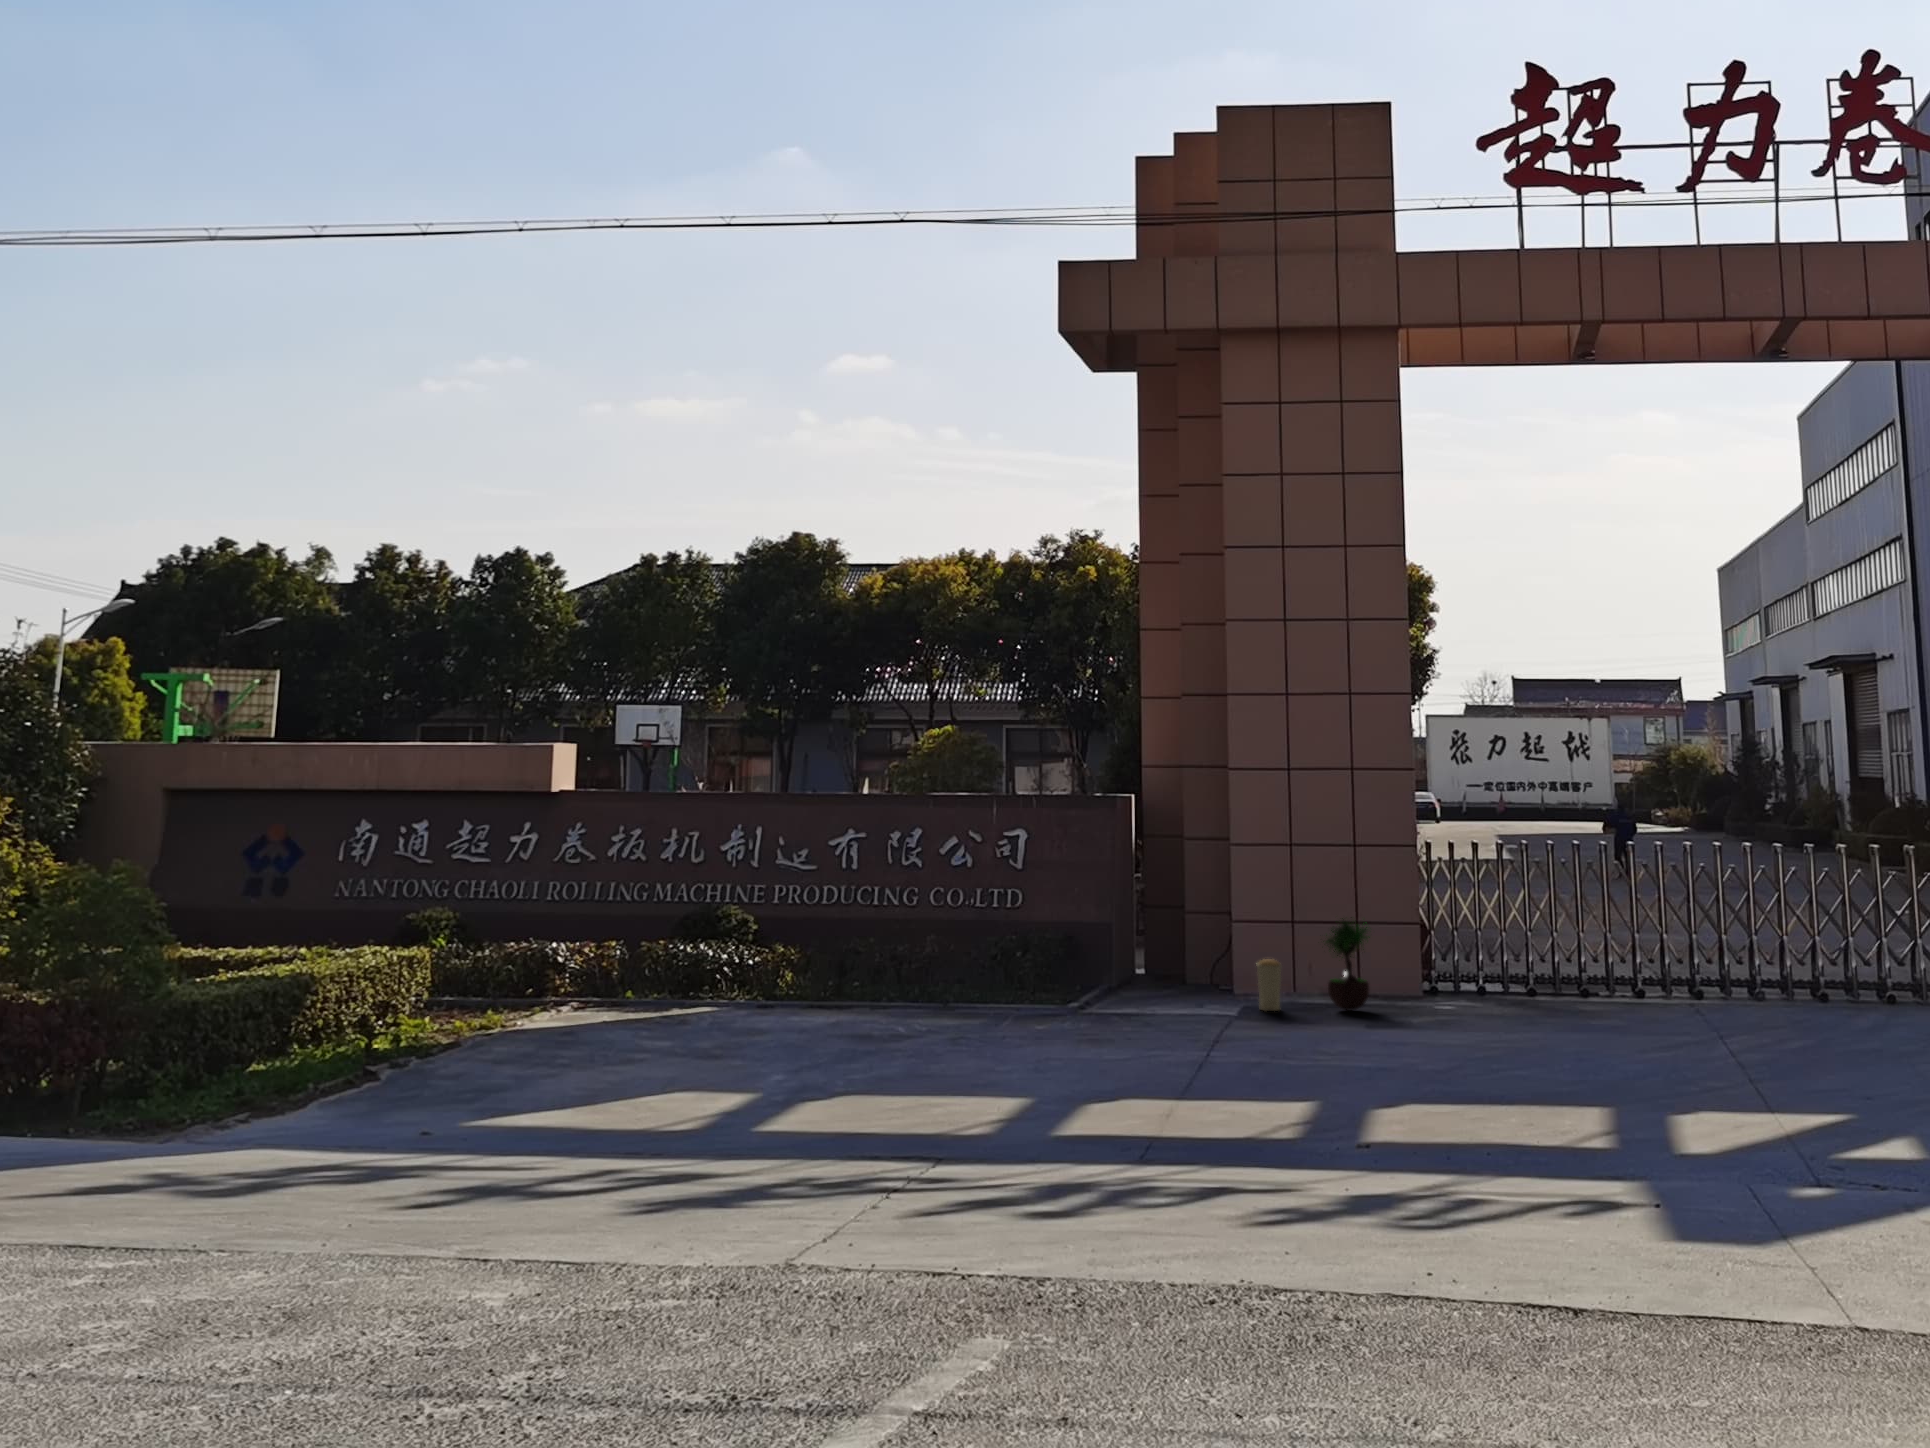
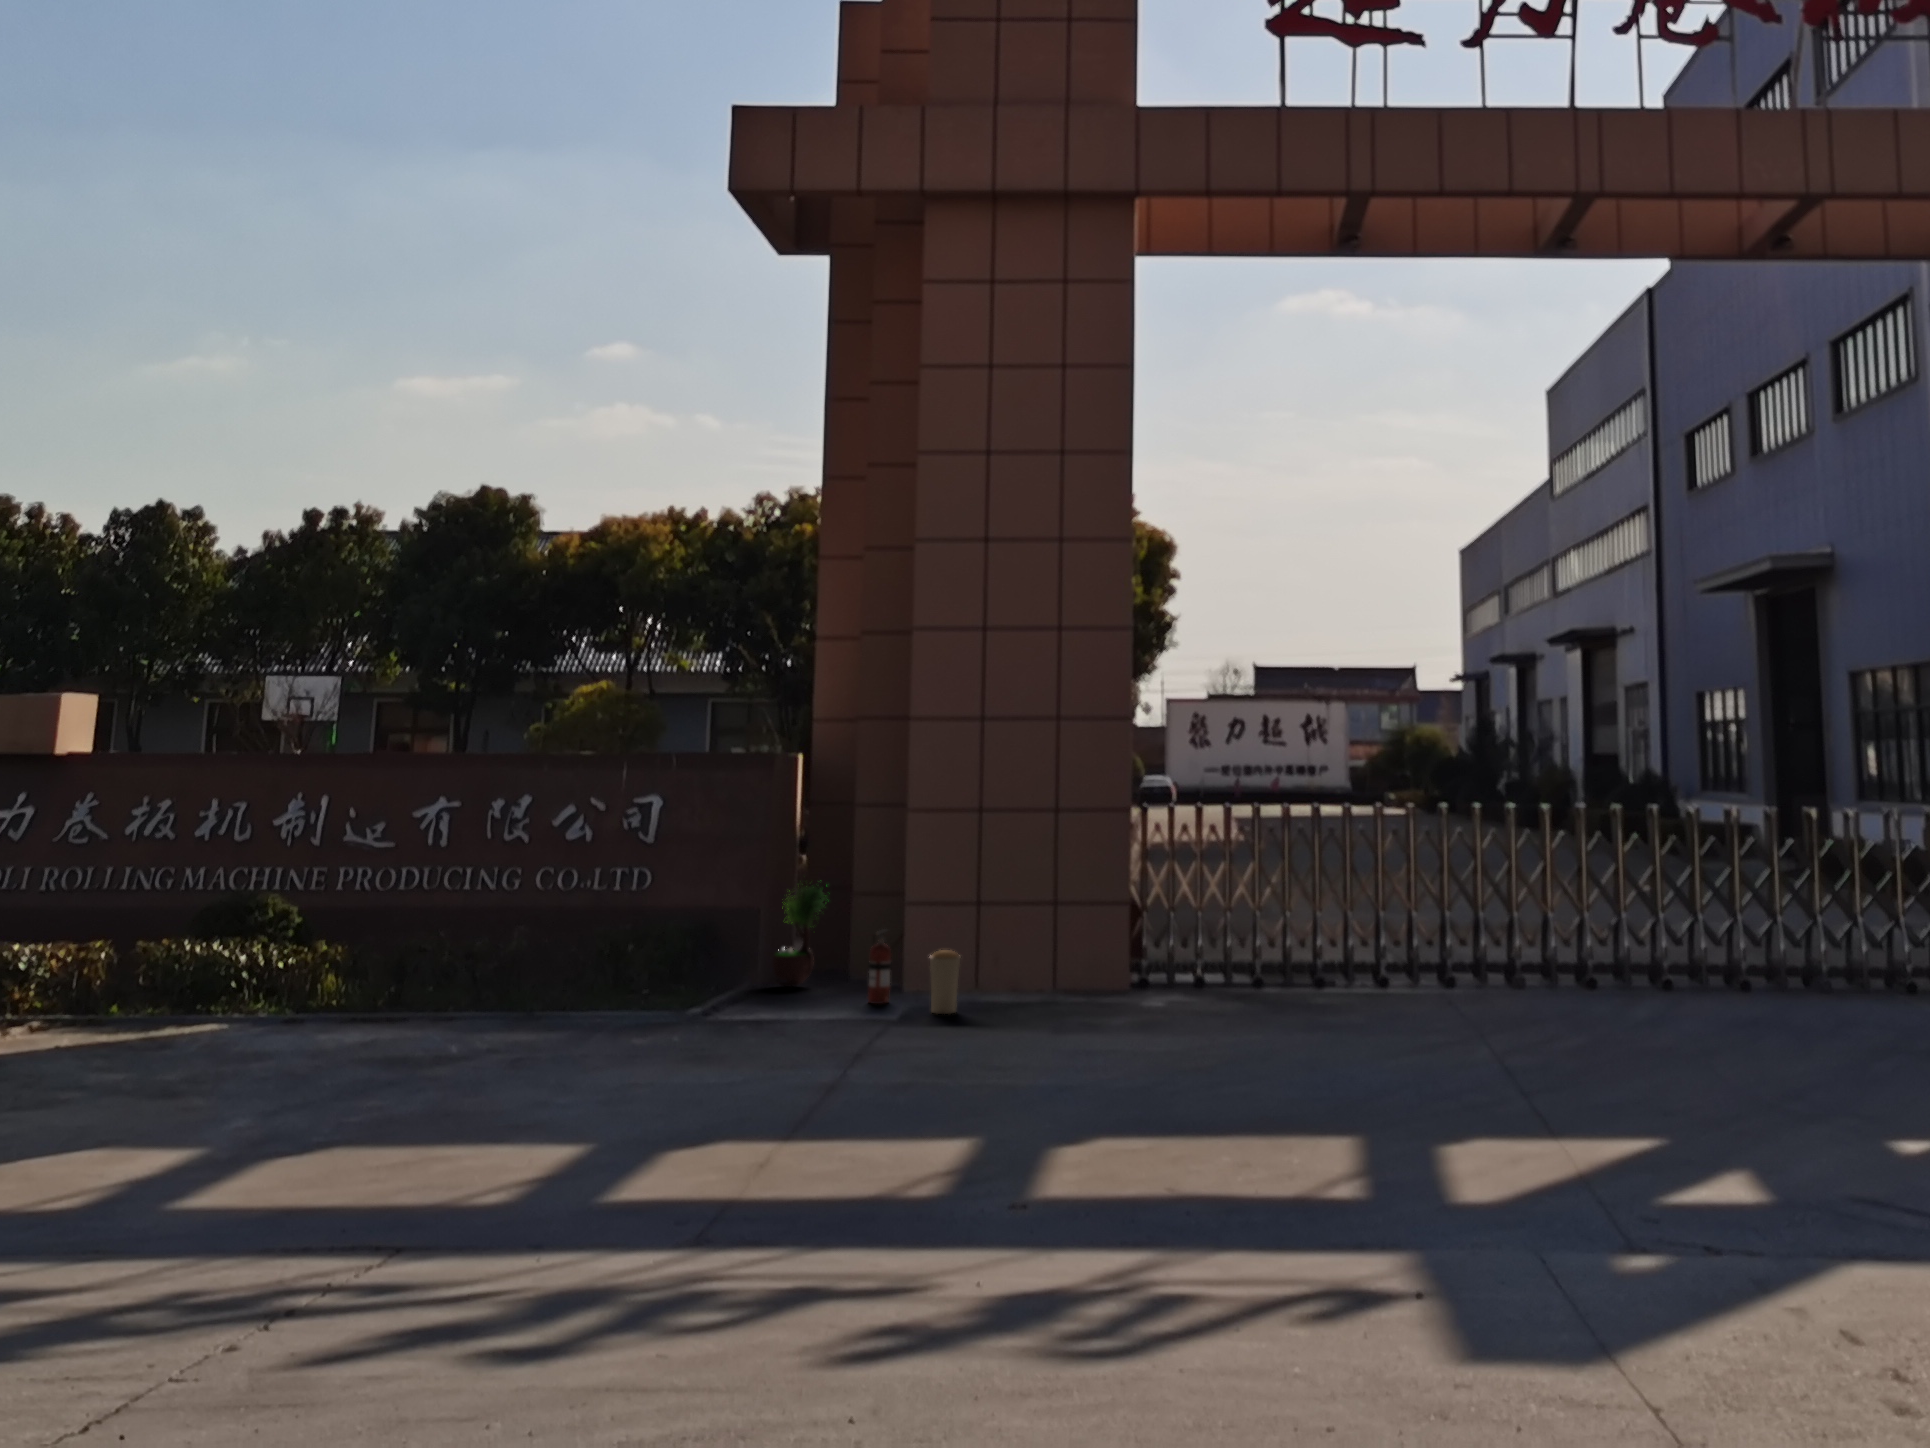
potted tree: present [1323,917,1370,1011] -> present [773,880,827,987]
fire extinguisher: none [1205,941,1223,1002] -> present [868,929,891,1004]

